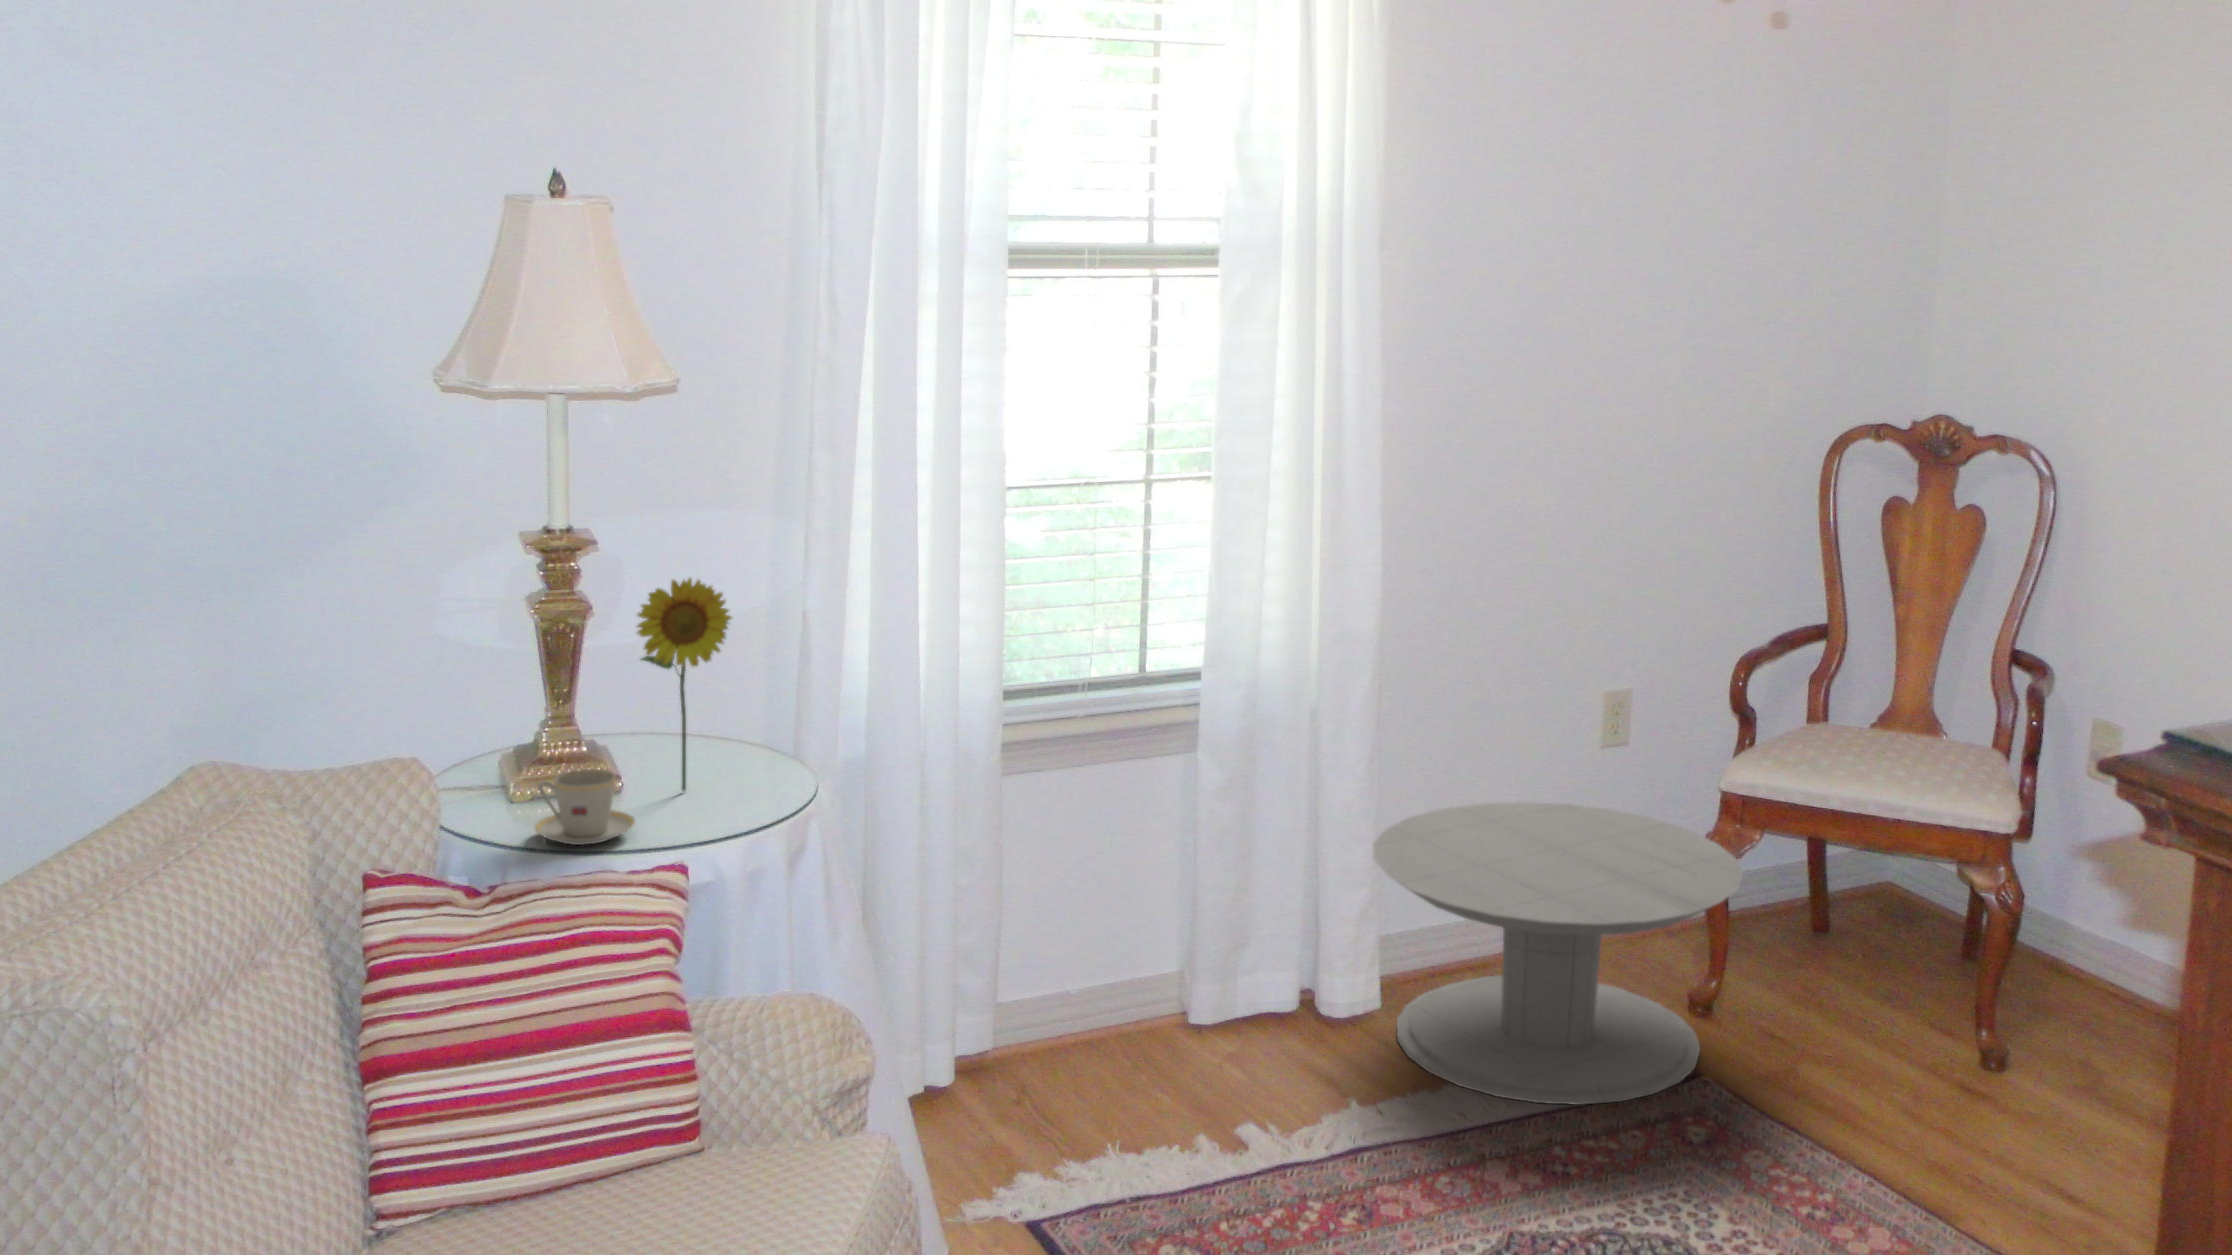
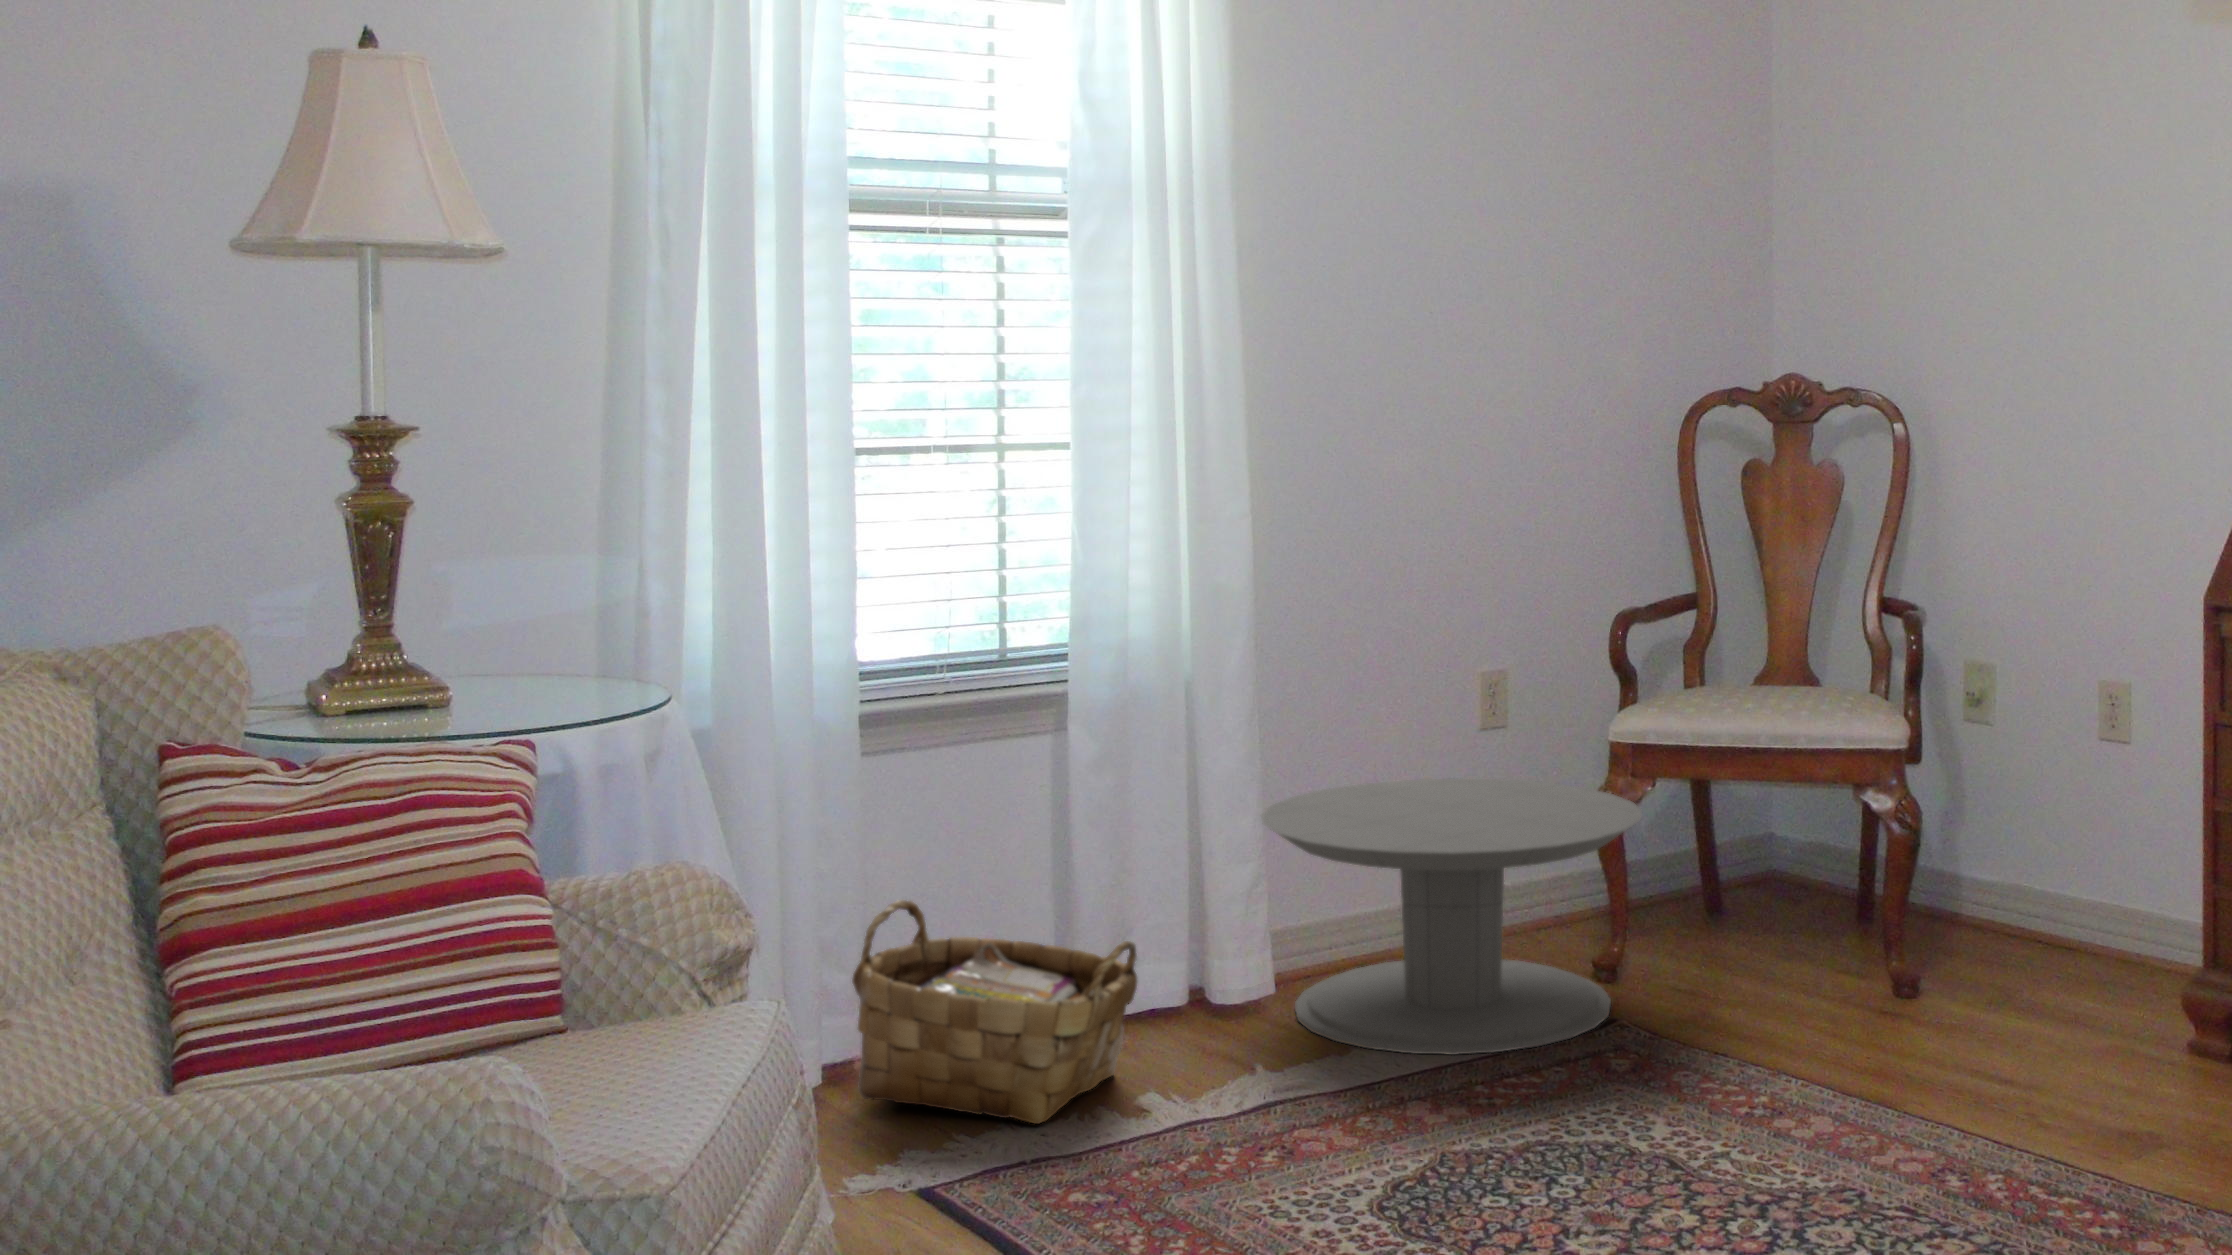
flower: present [637,578,731,791] -> none [463,462,573,709]
teacup: present [534,769,635,845] -> none [351,663,470,739]
woven basket: none [984,919,1242,1151] -> present [852,899,1137,1124]

